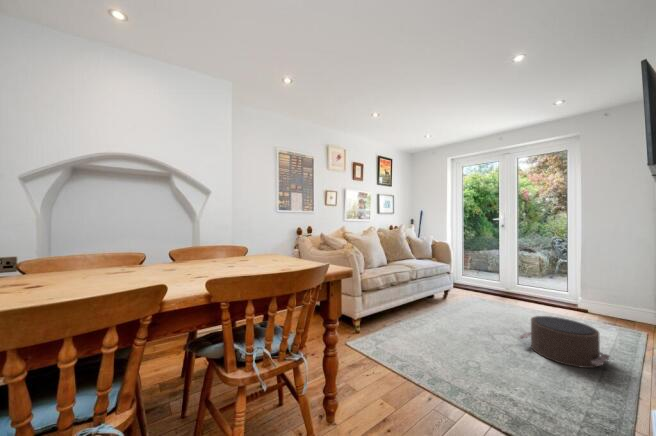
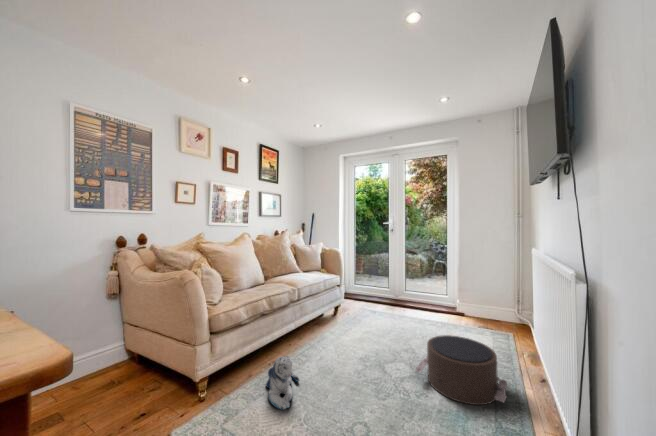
plush toy: none [398,311,422,342] -> present [266,356,299,410]

